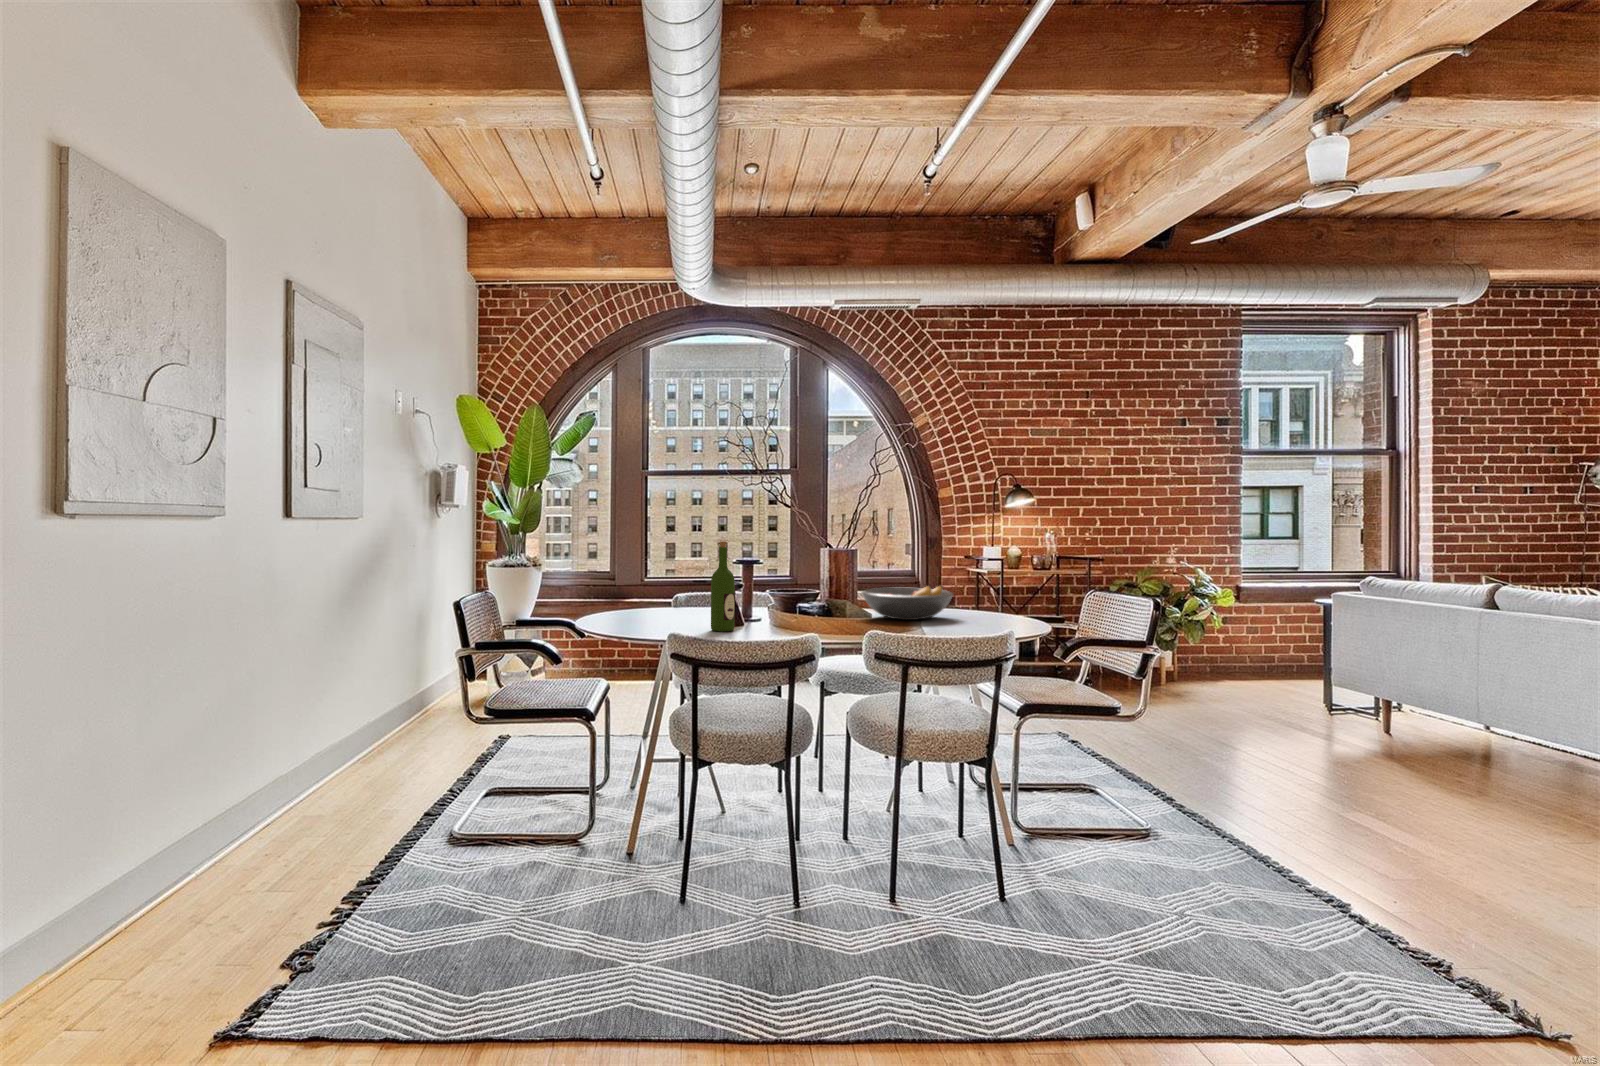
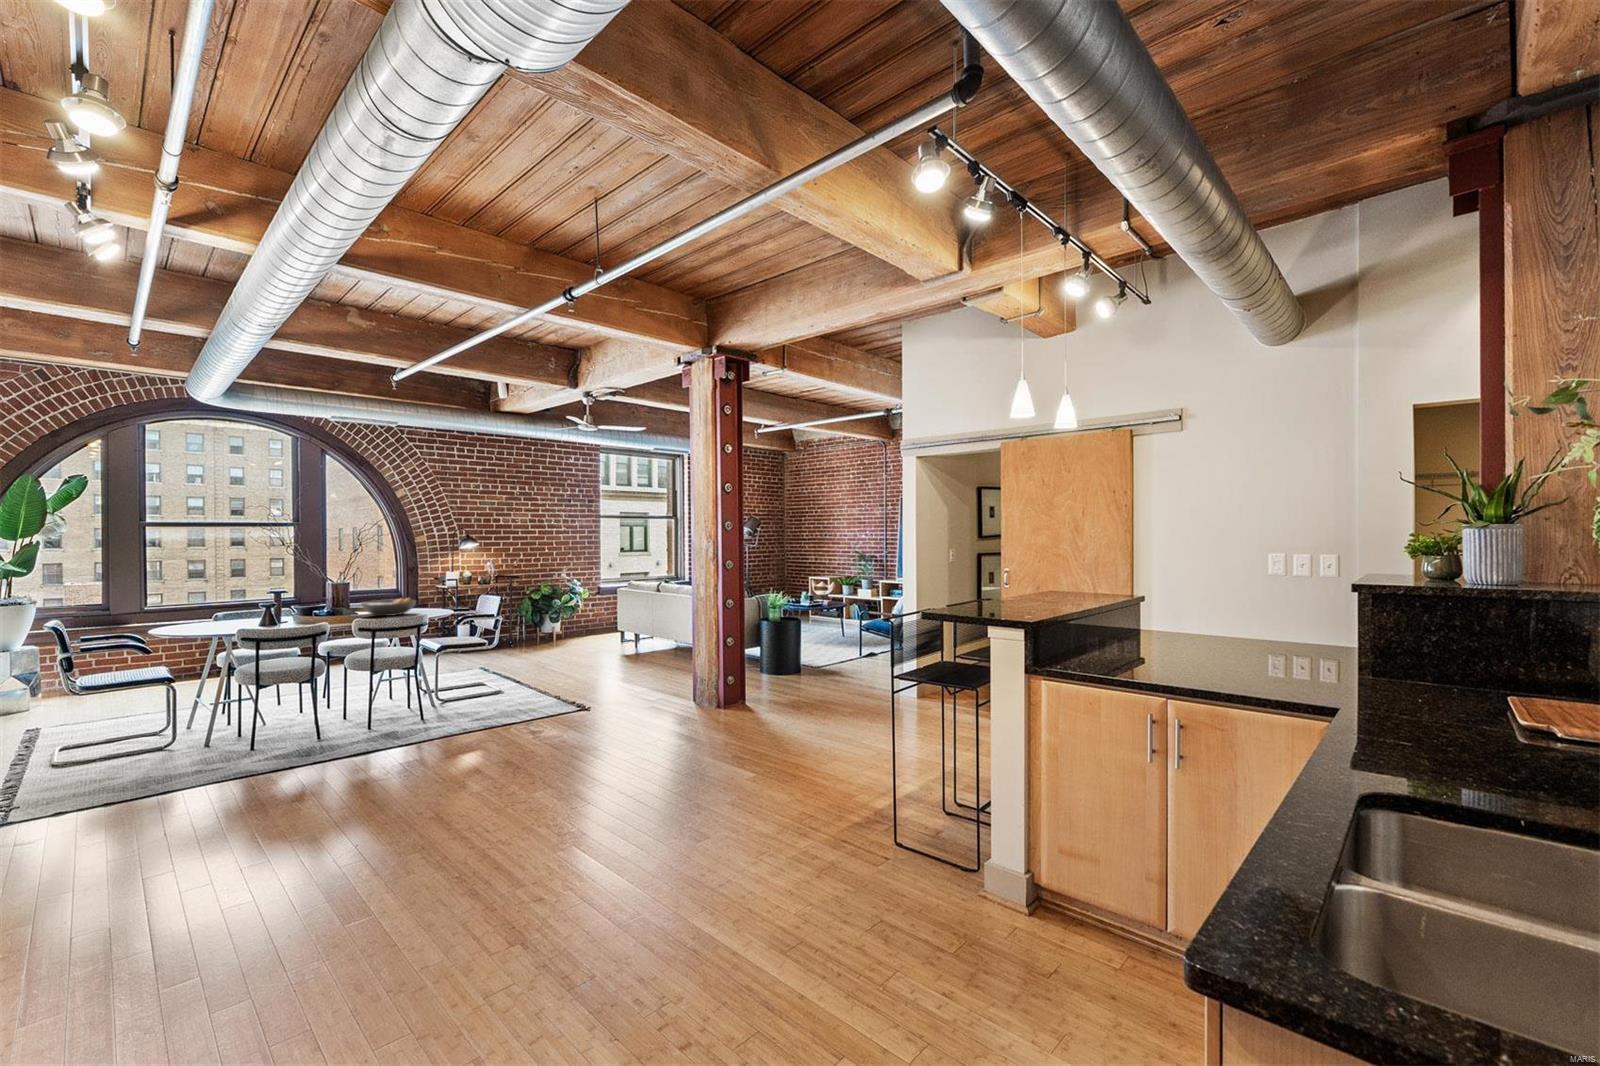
wine bottle: present [711,541,735,632] -> none [263,580,280,629]

